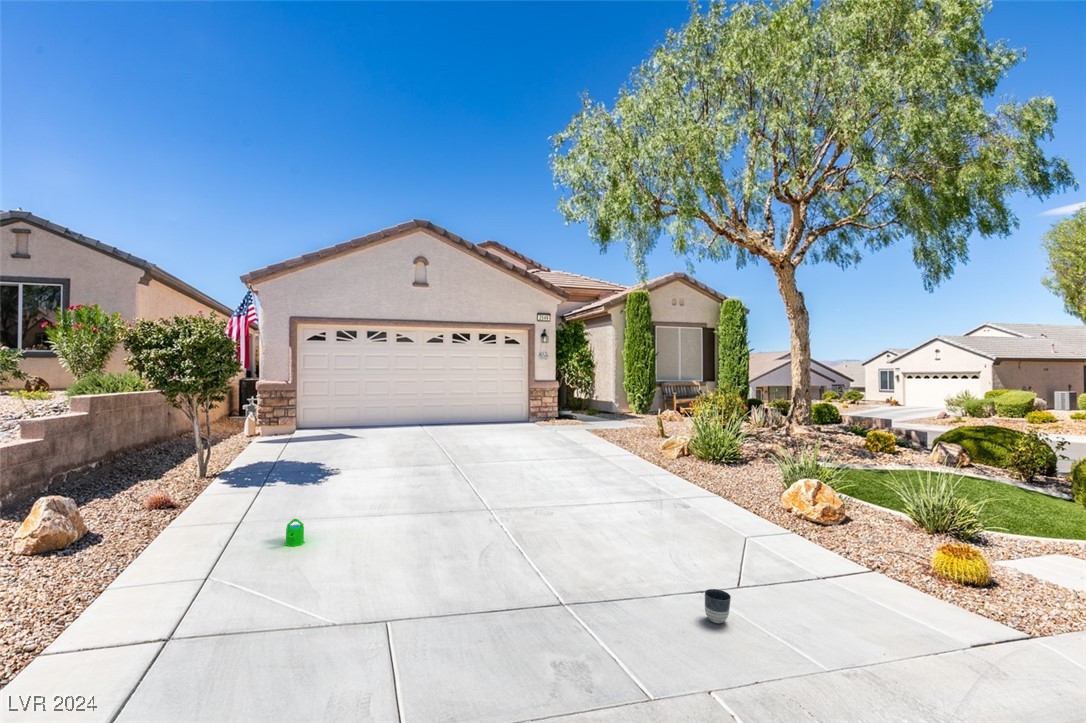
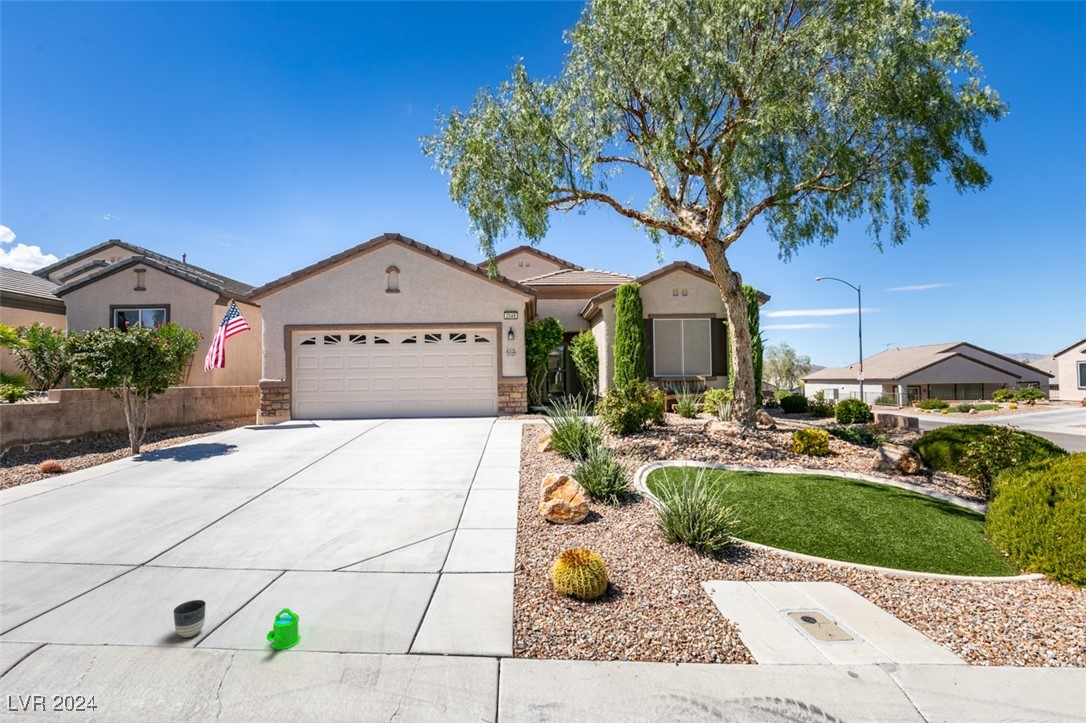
watering can: present [284,519,305,546] -> present [267,608,301,650]

